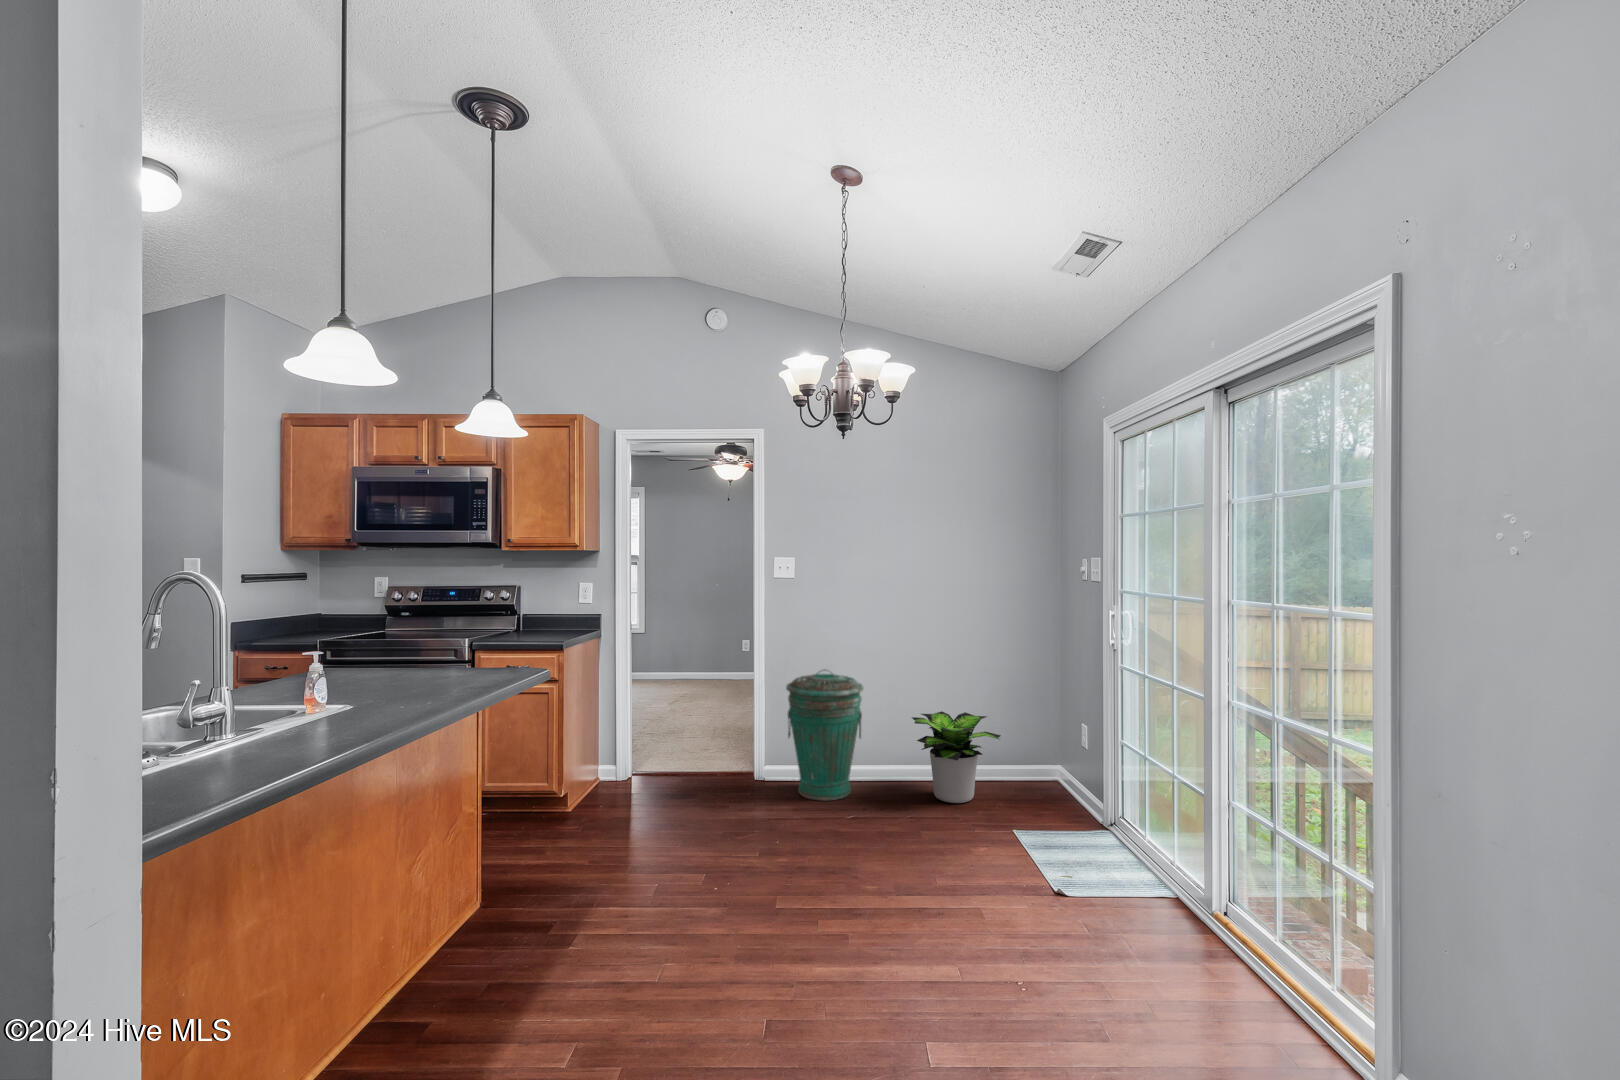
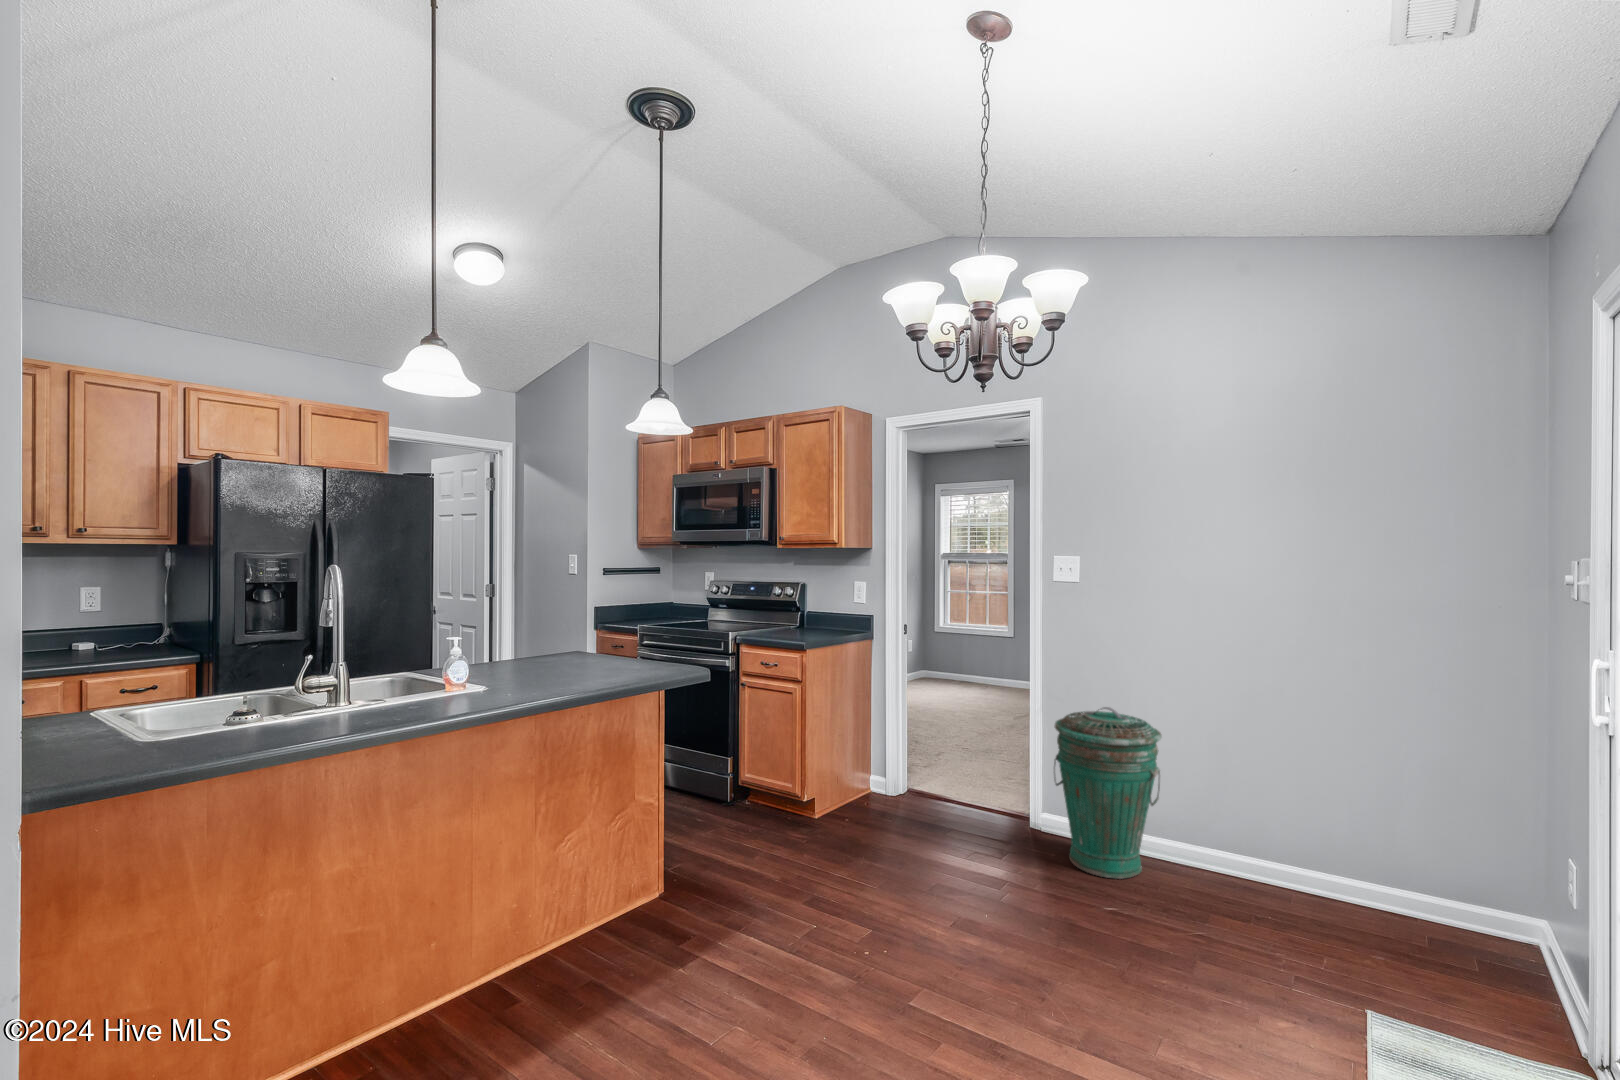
potted plant: present [912,711,1001,803] -> none [1227,788,1391,936]

